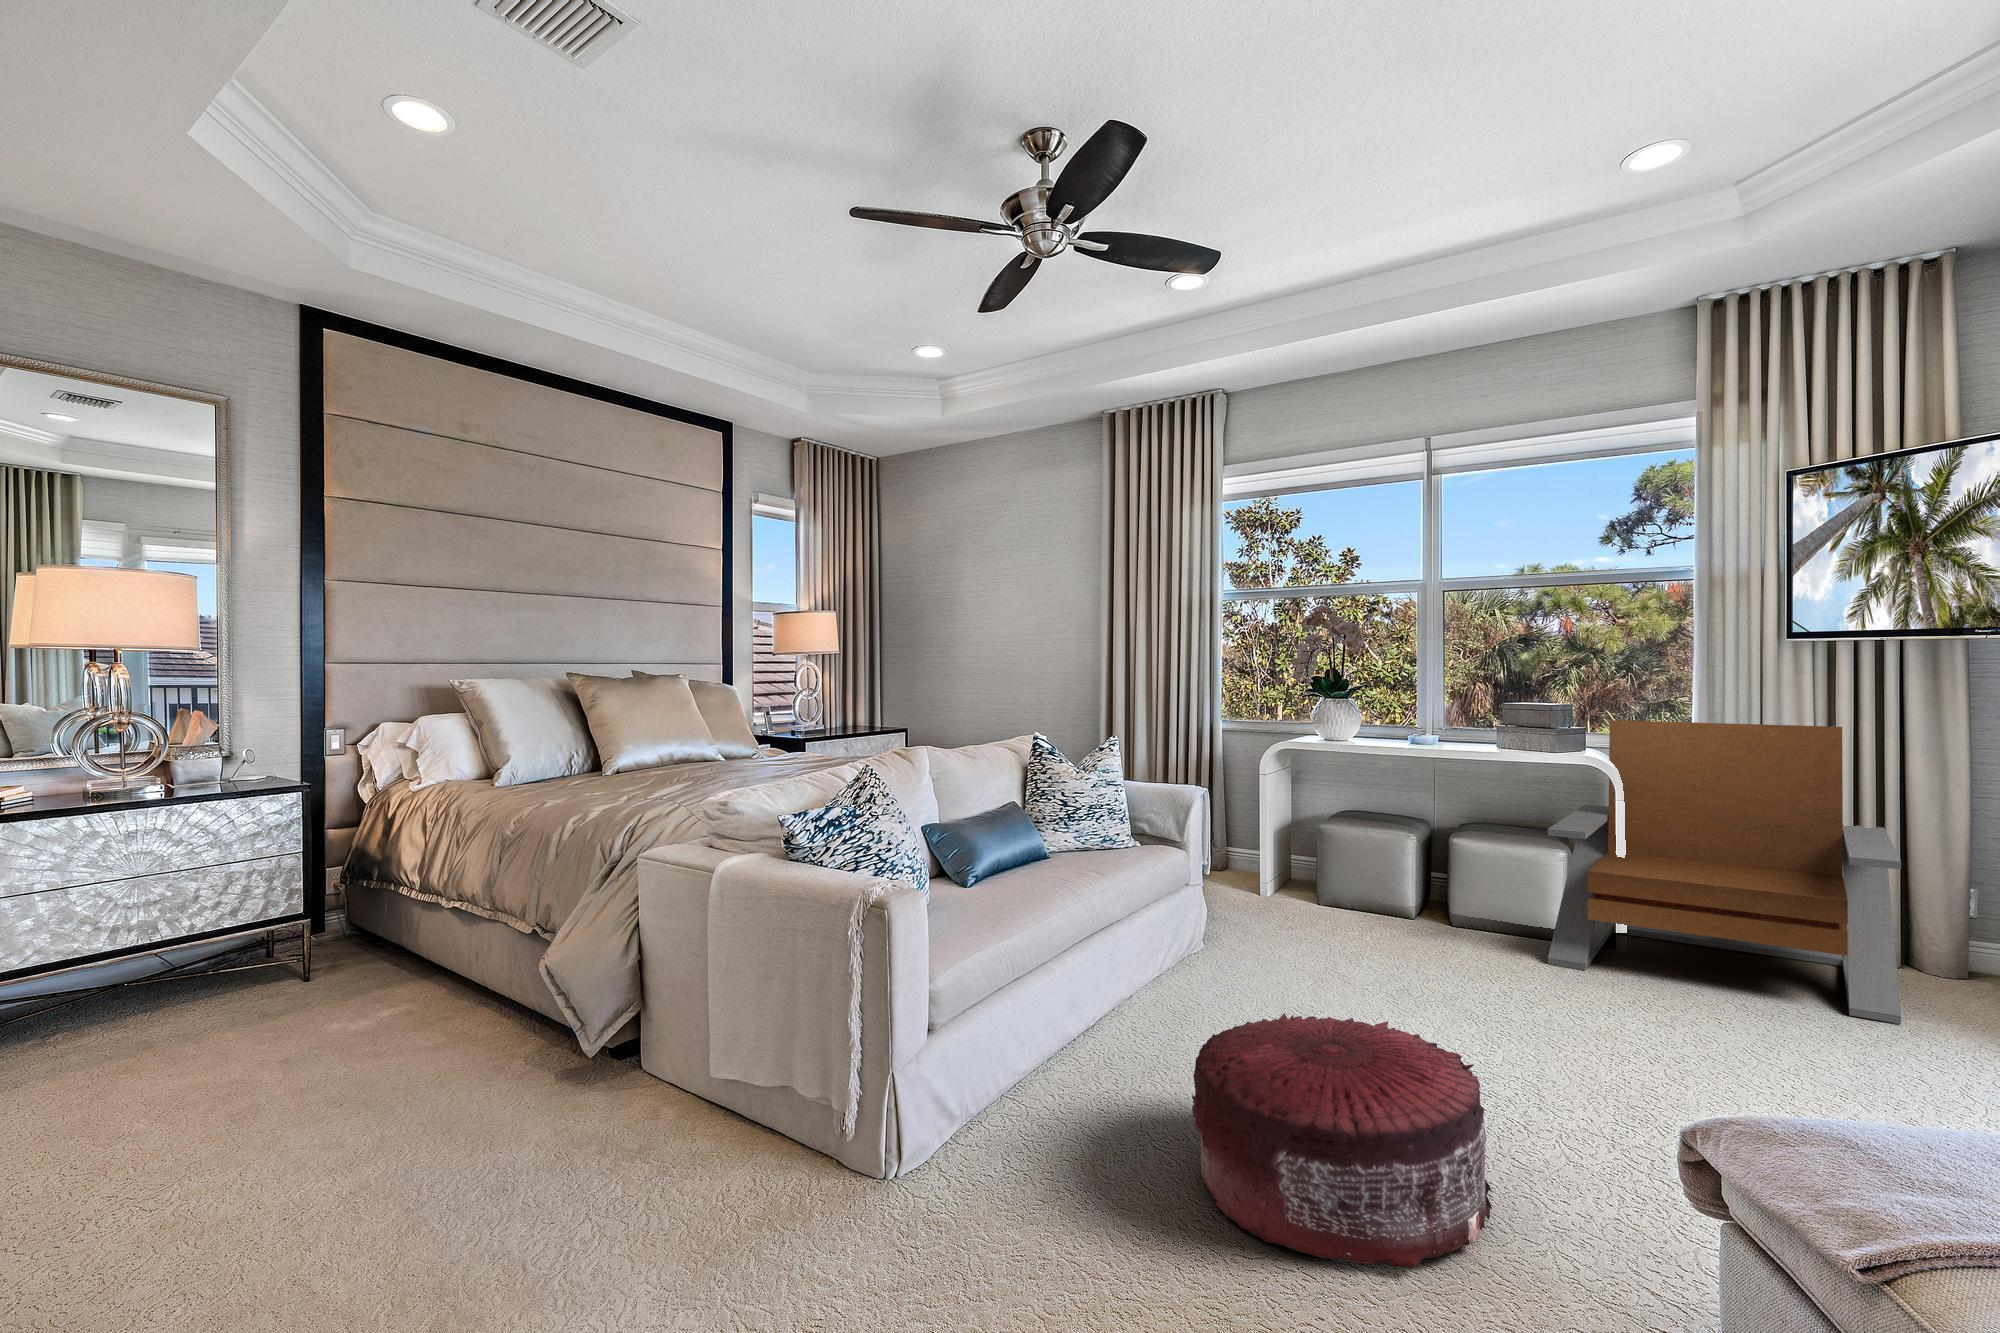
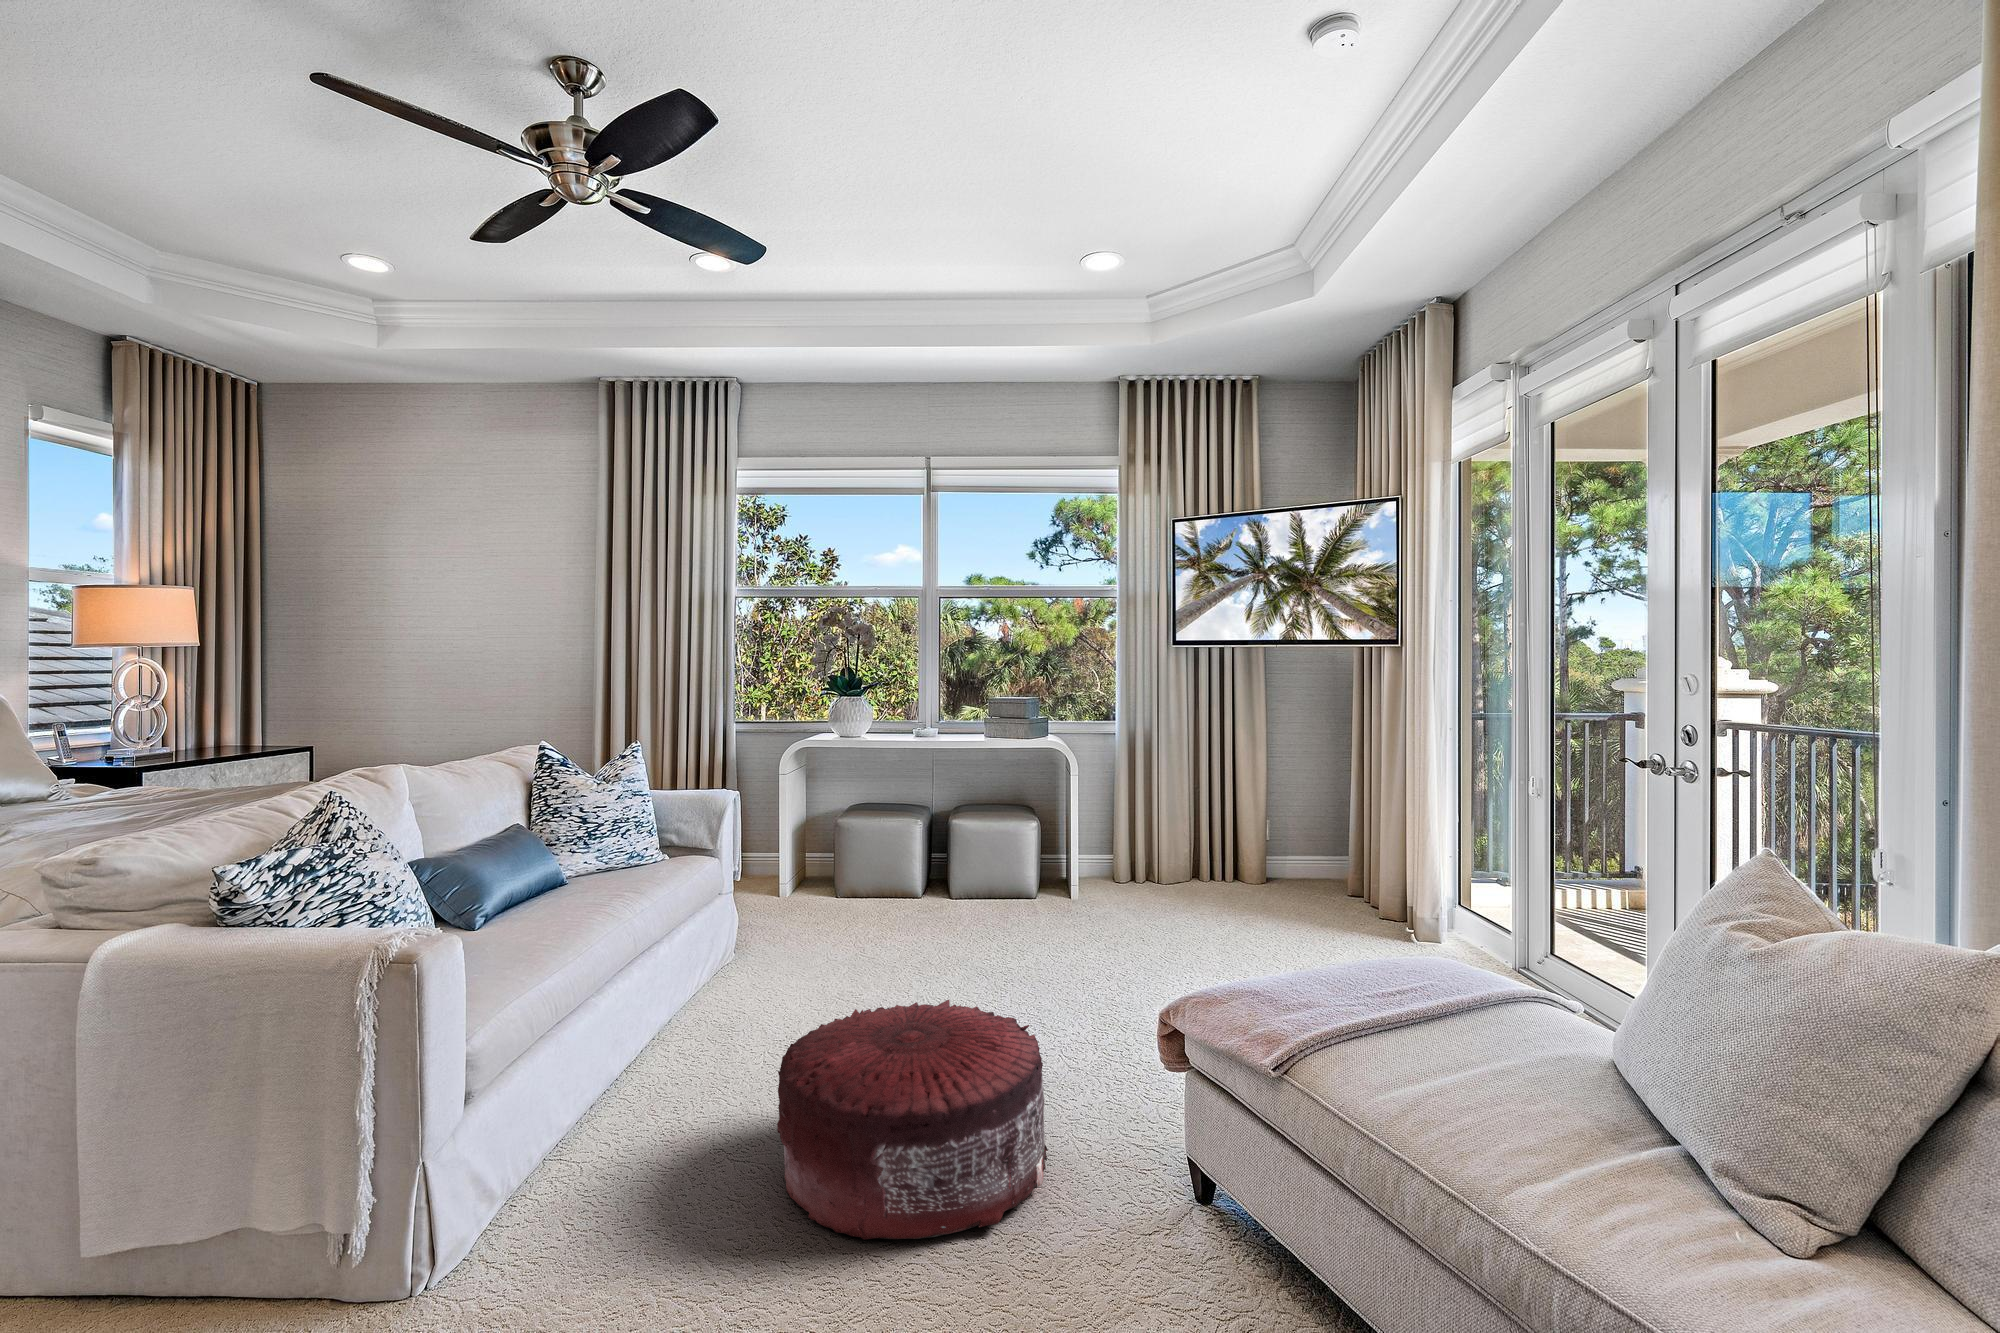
lounge chair: present [1548,720,1901,1024] -> none [1038,711,1273,935]

